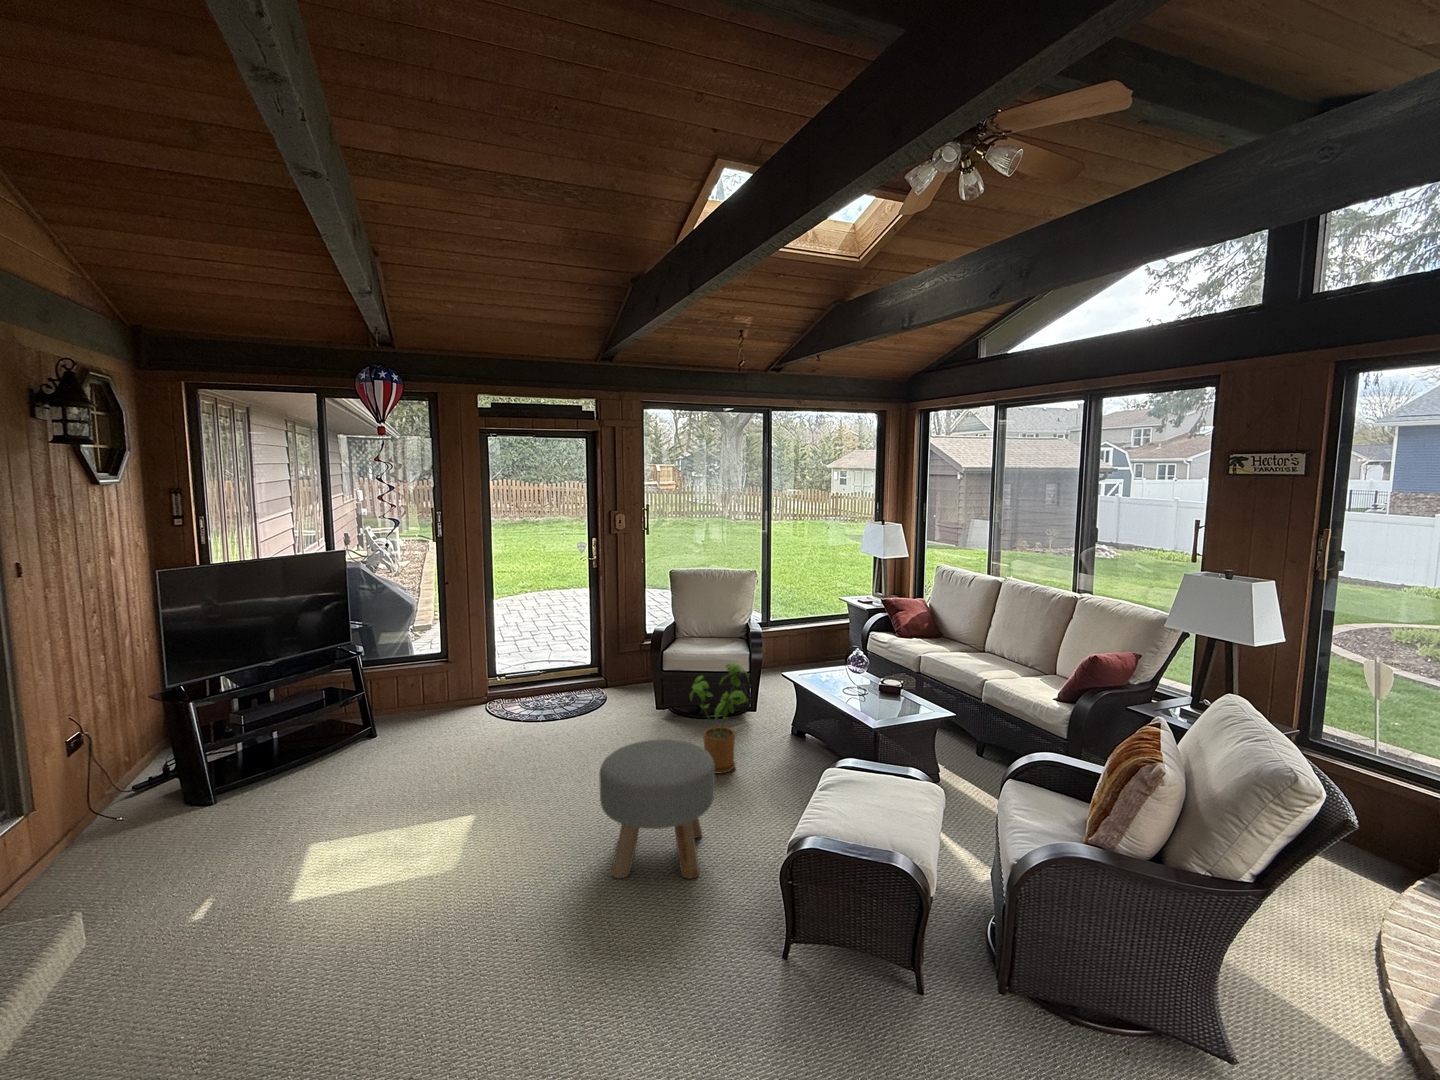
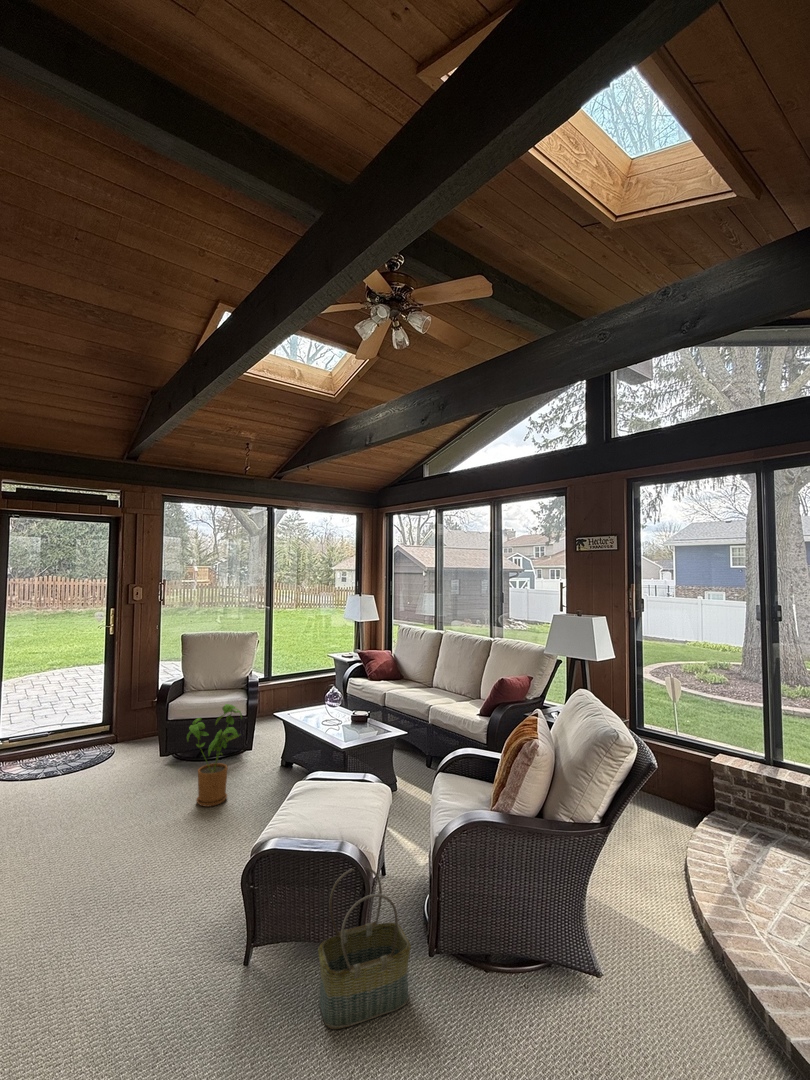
ottoman: present [599,739,715,879] -> none [74,774,196,922]
basket: none [869,881,978,1041] -> present [318,867,411,1029]

